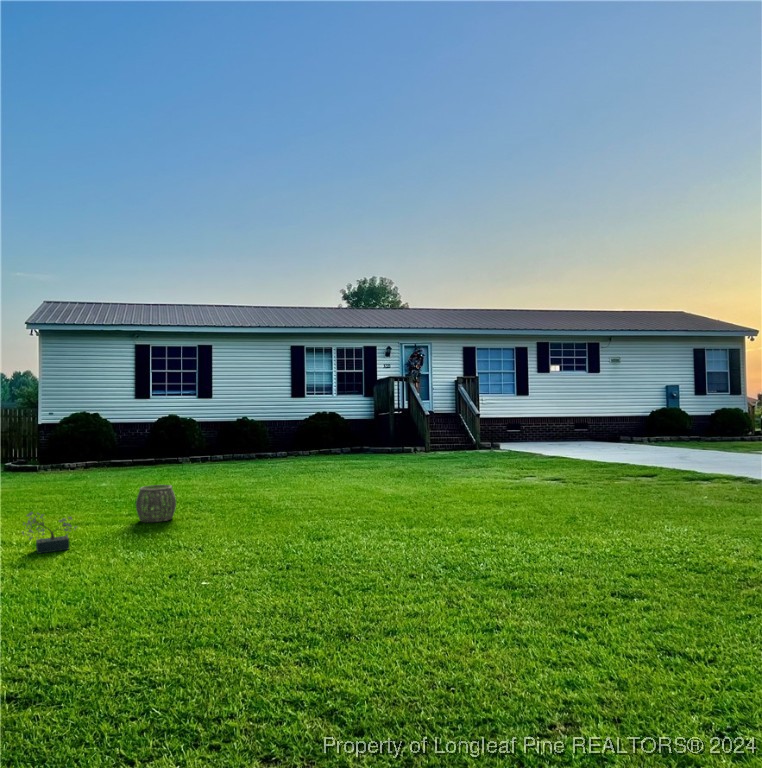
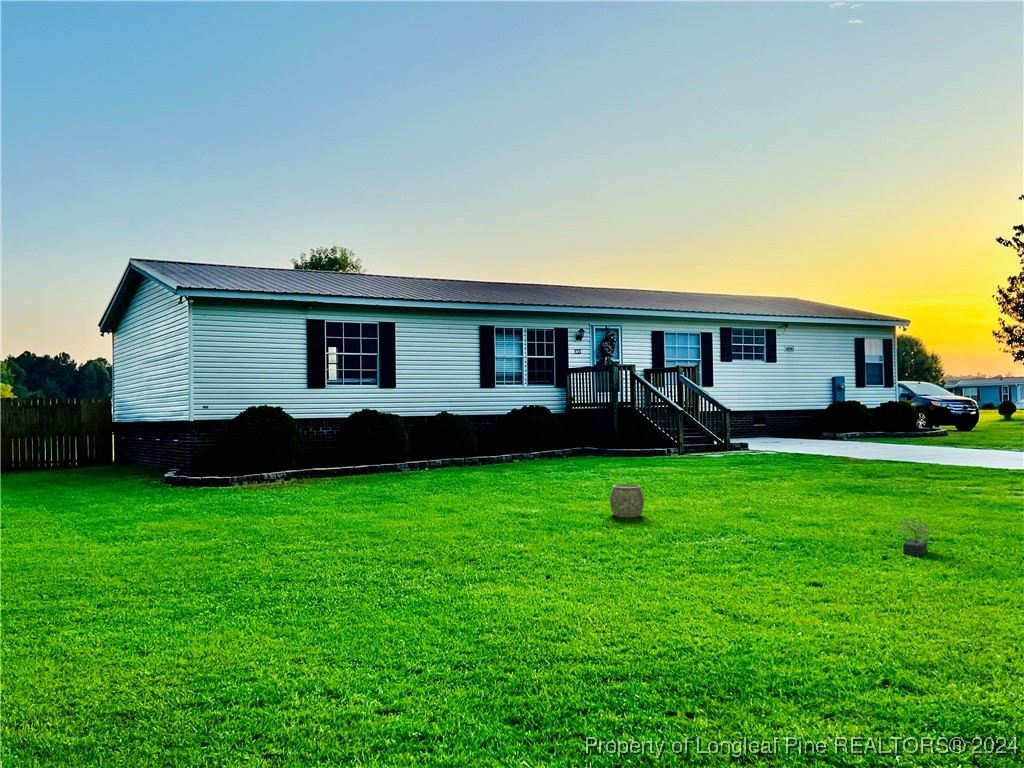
woven basket: present [136,485,176,522] -> present [610,484,644,517]

